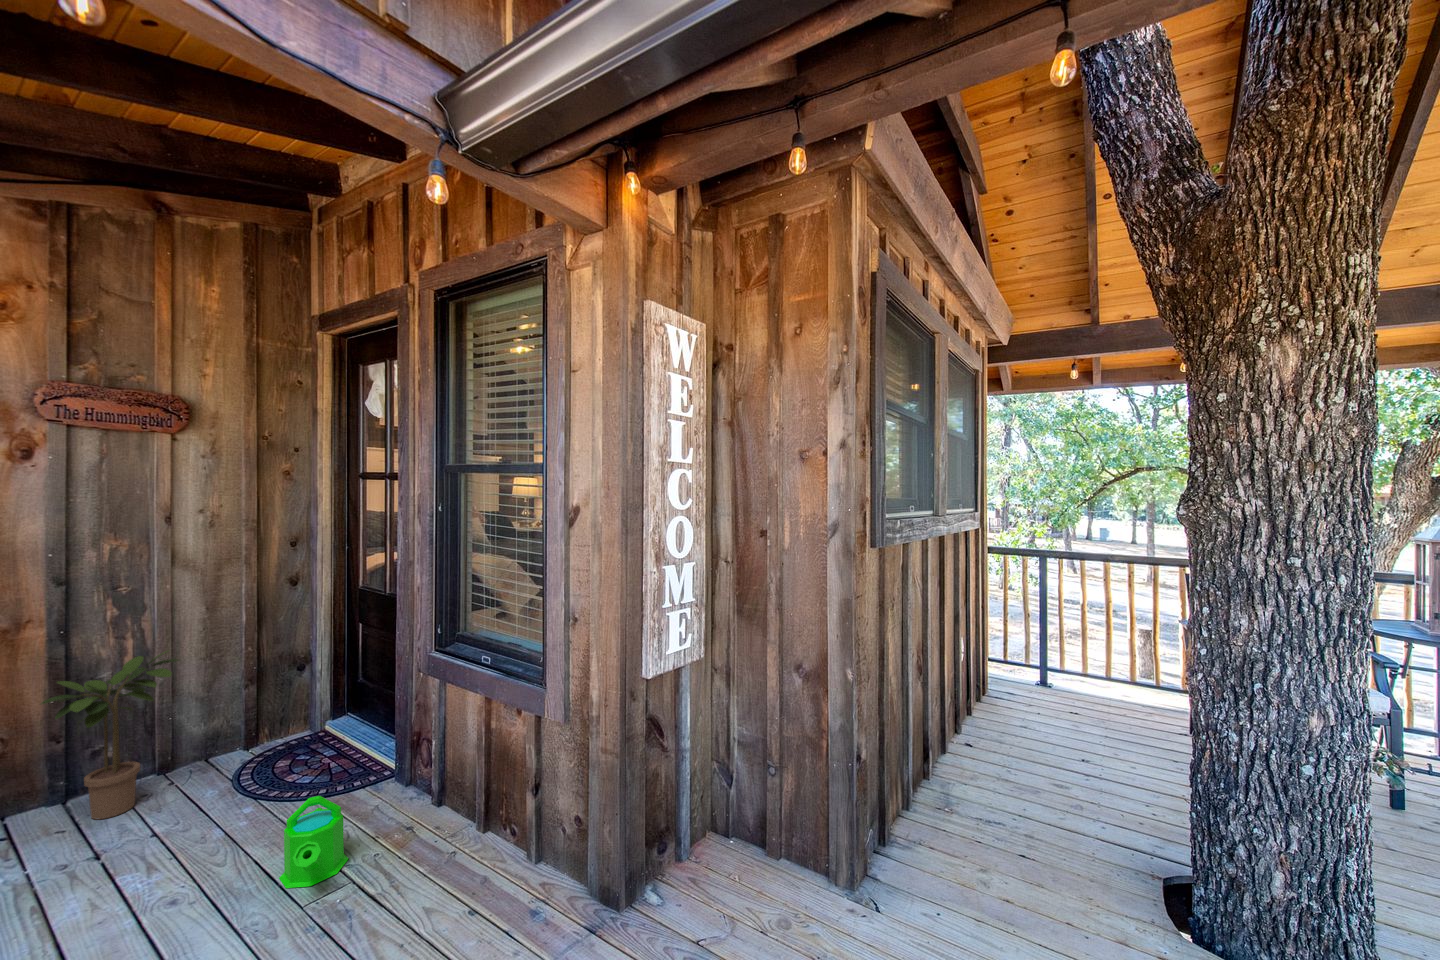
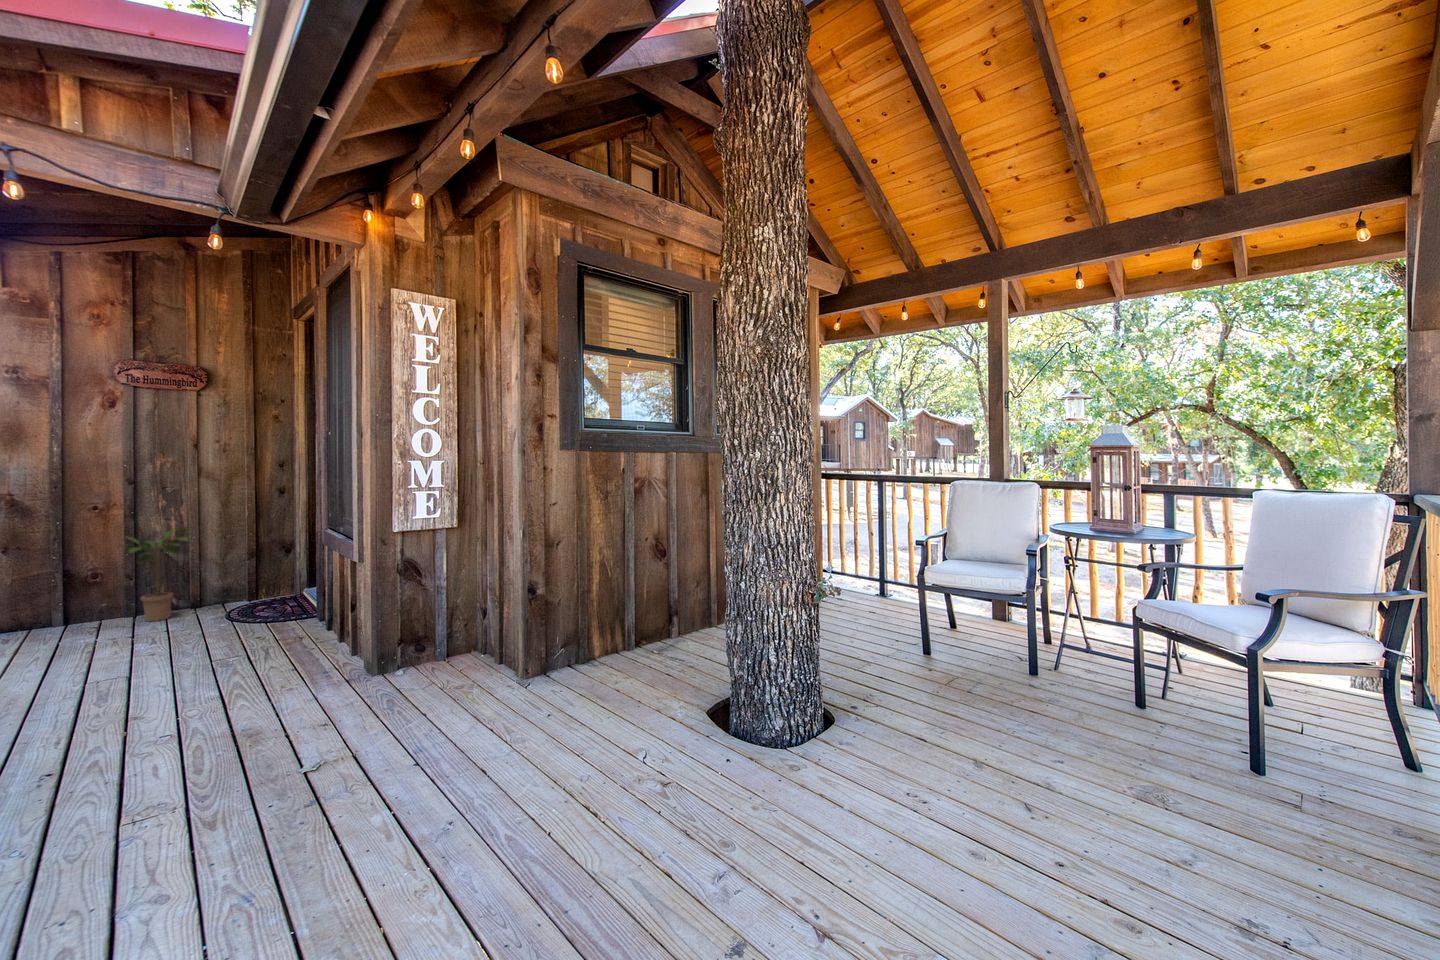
watering can: present [279,796,349,888] -> none [211,603,256,651]

